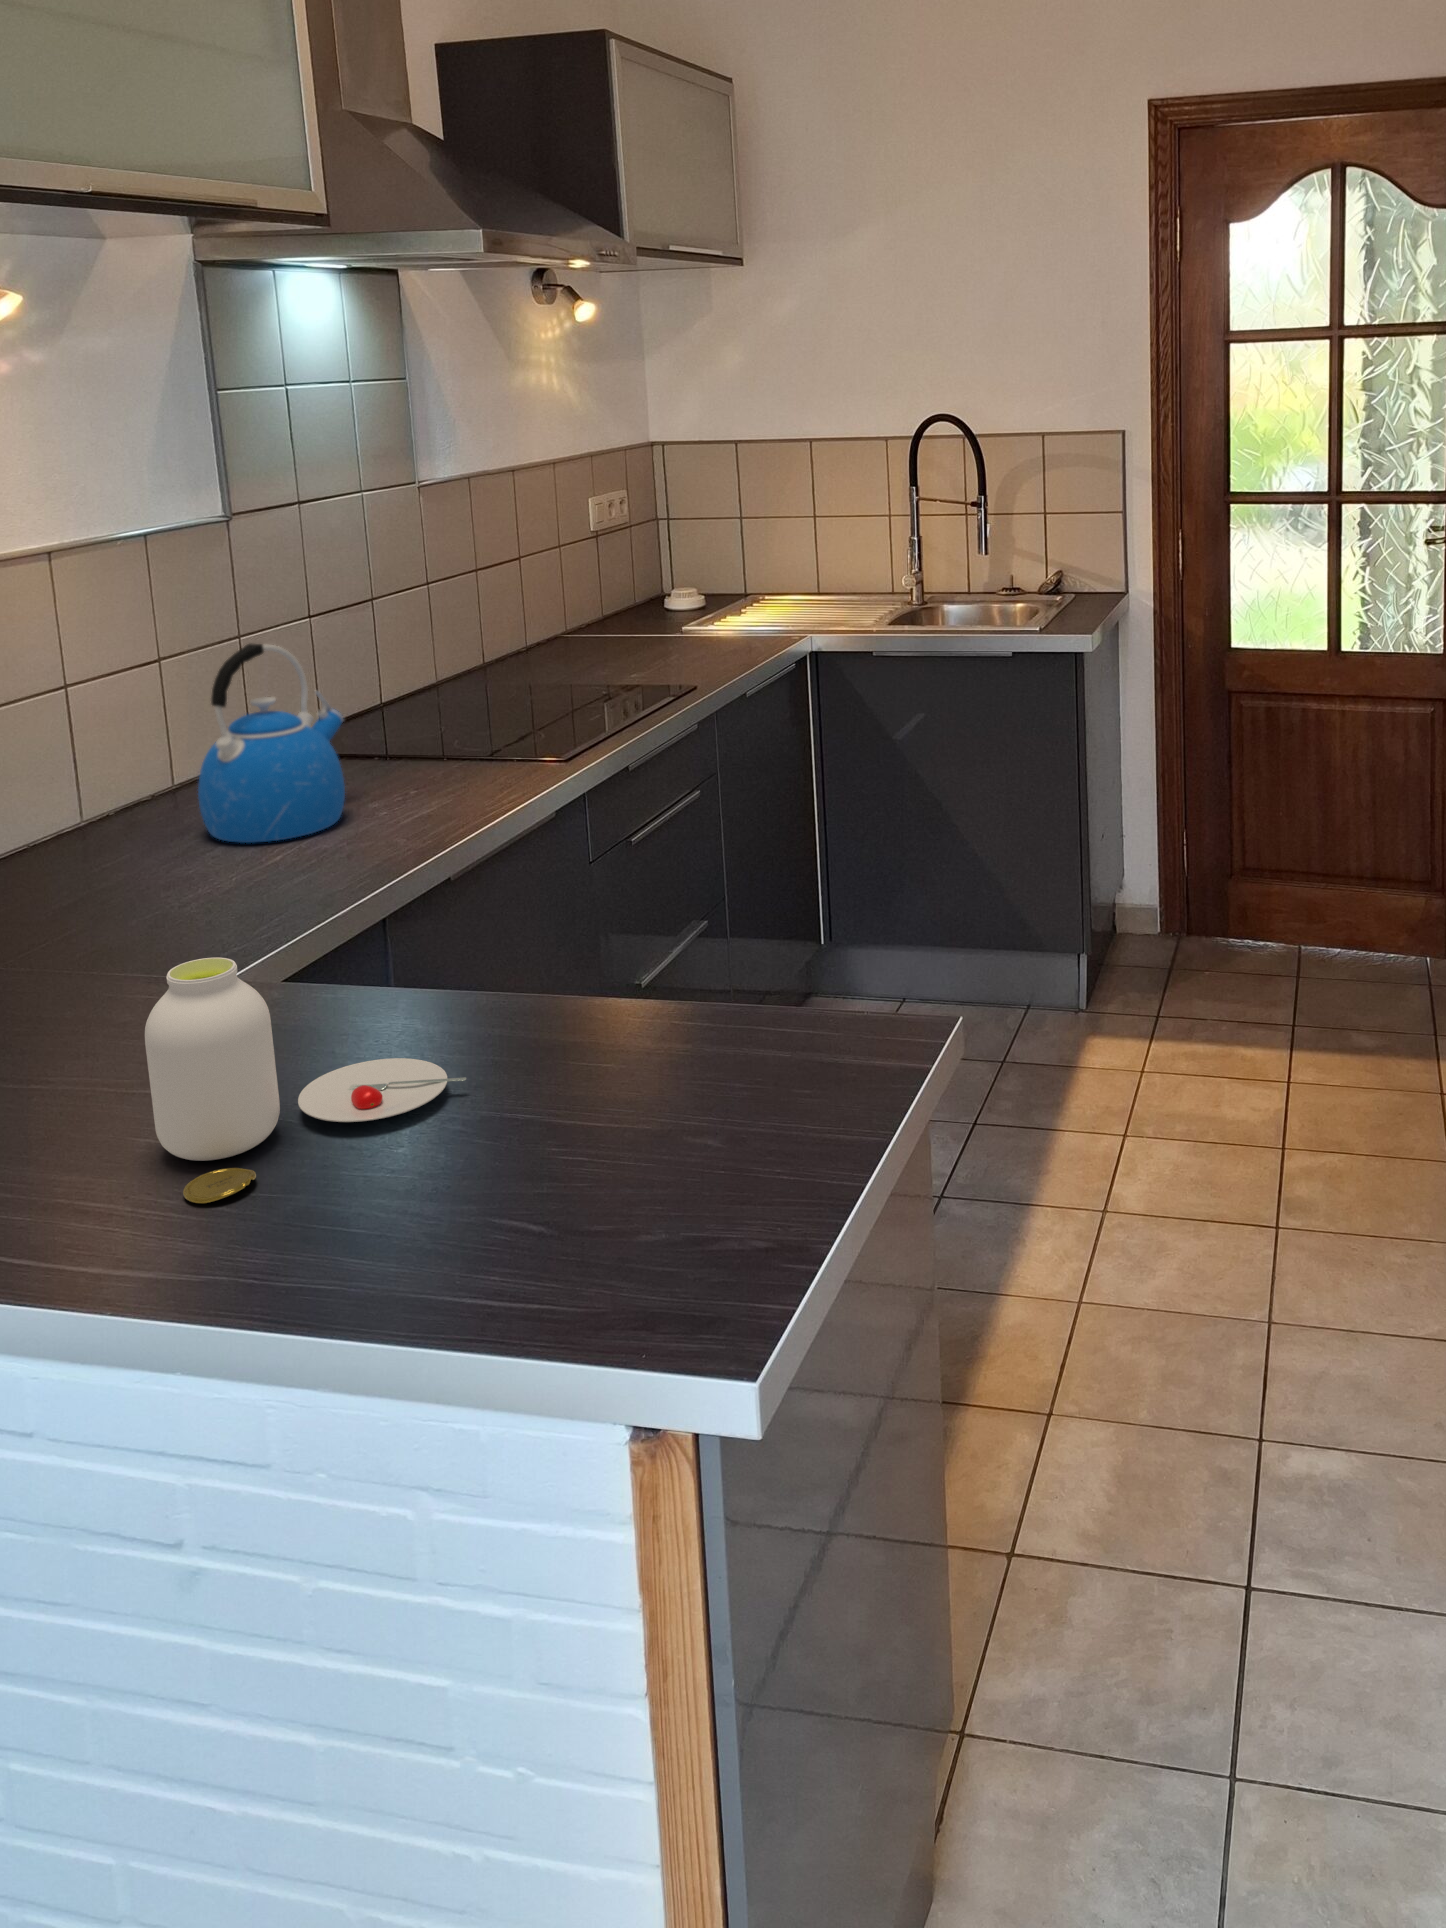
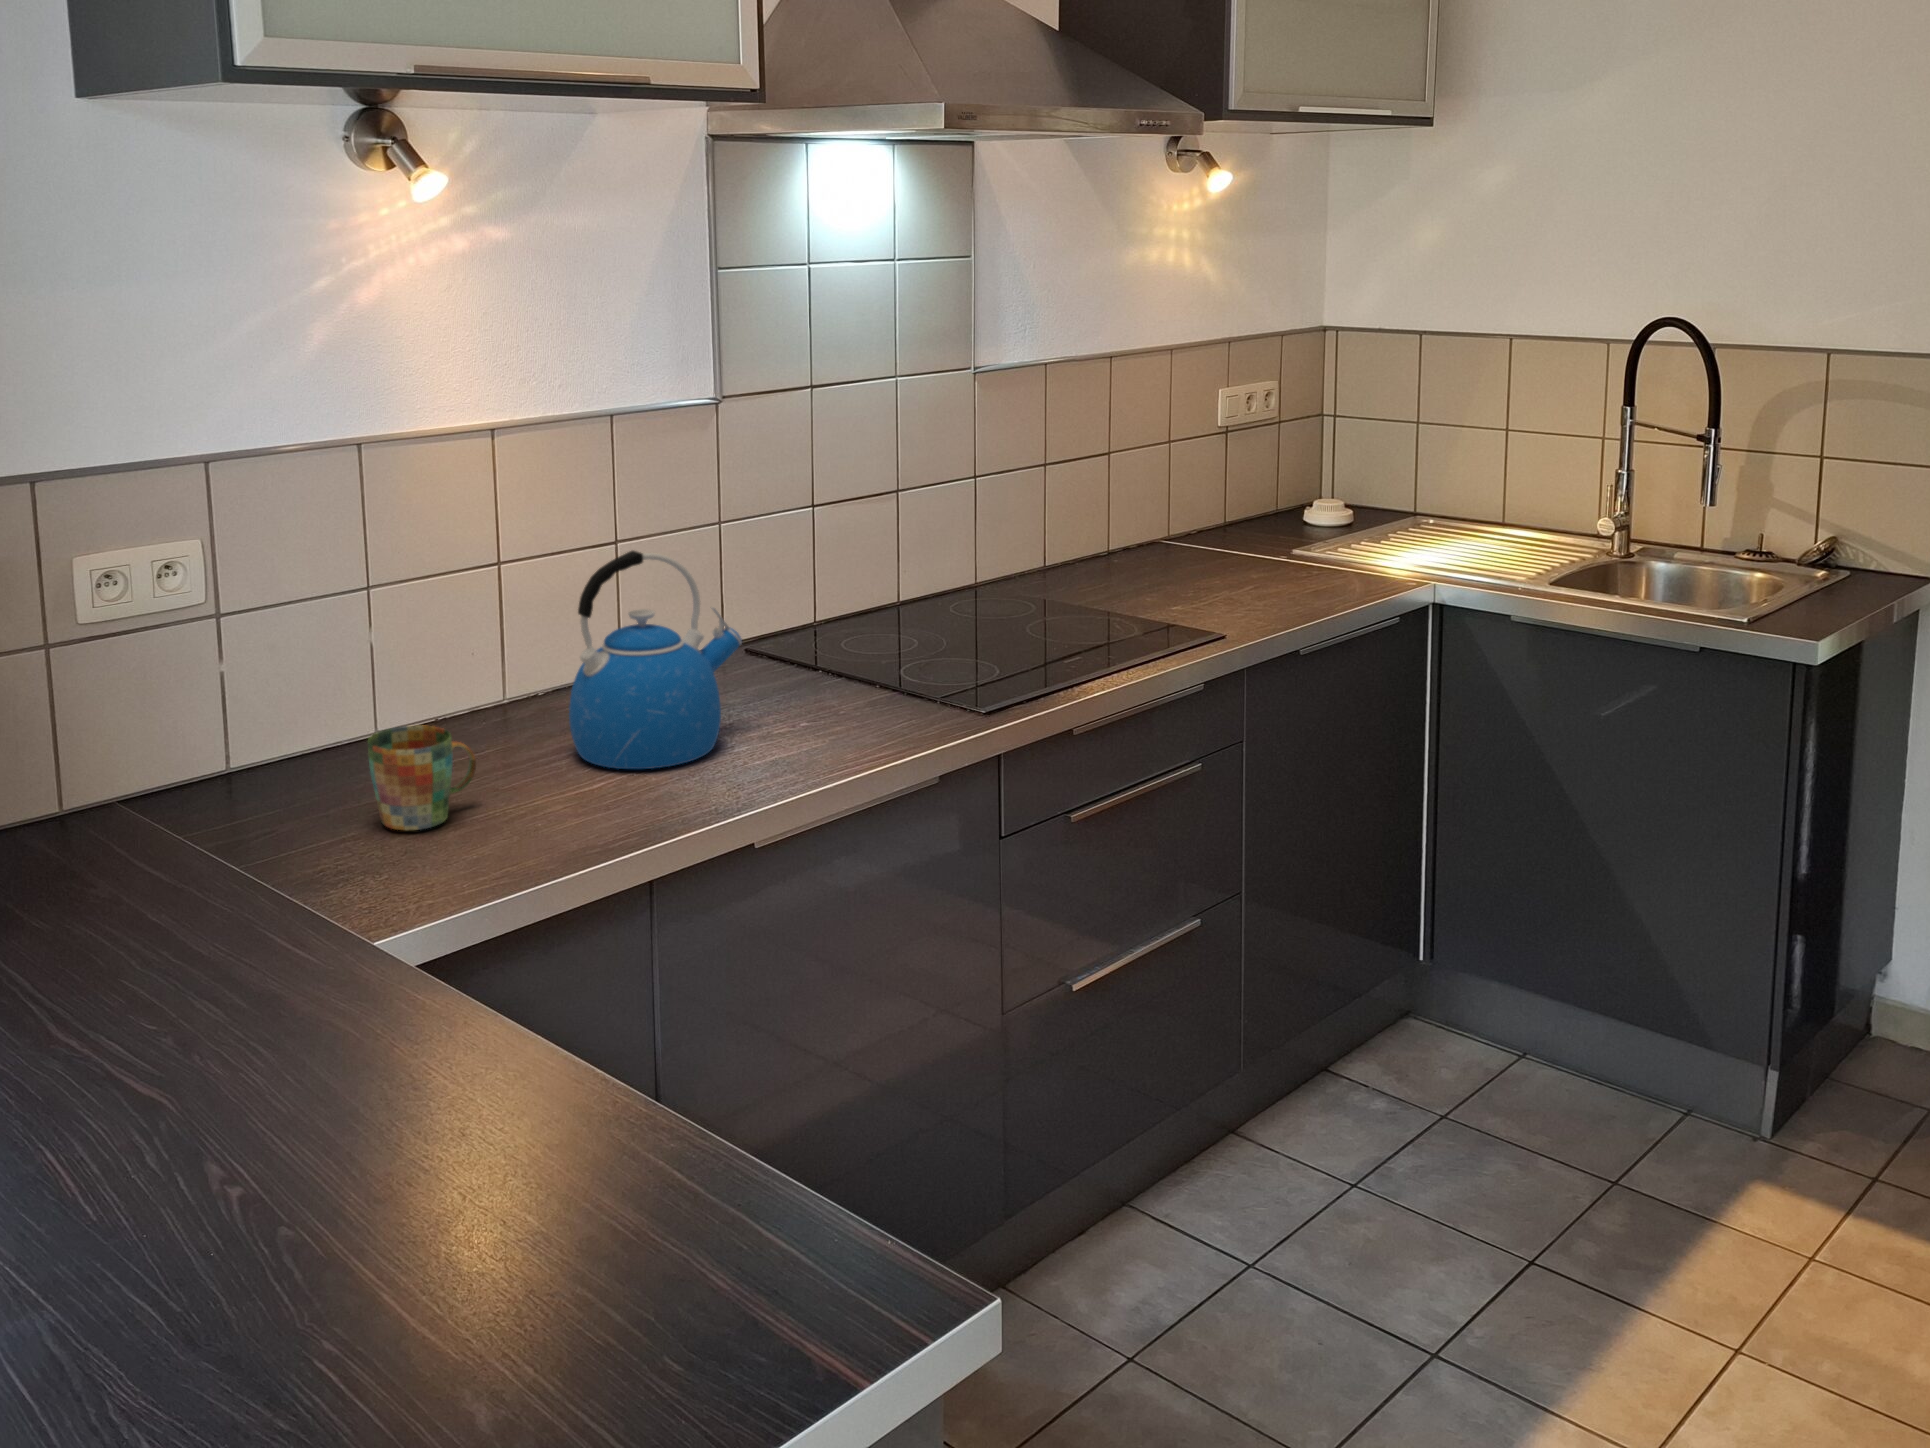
mug: none [59,818,159,915] -> present [368,725,476,830]
jar: present [145,958,467,1203] -> none [67,958,444,1253]

